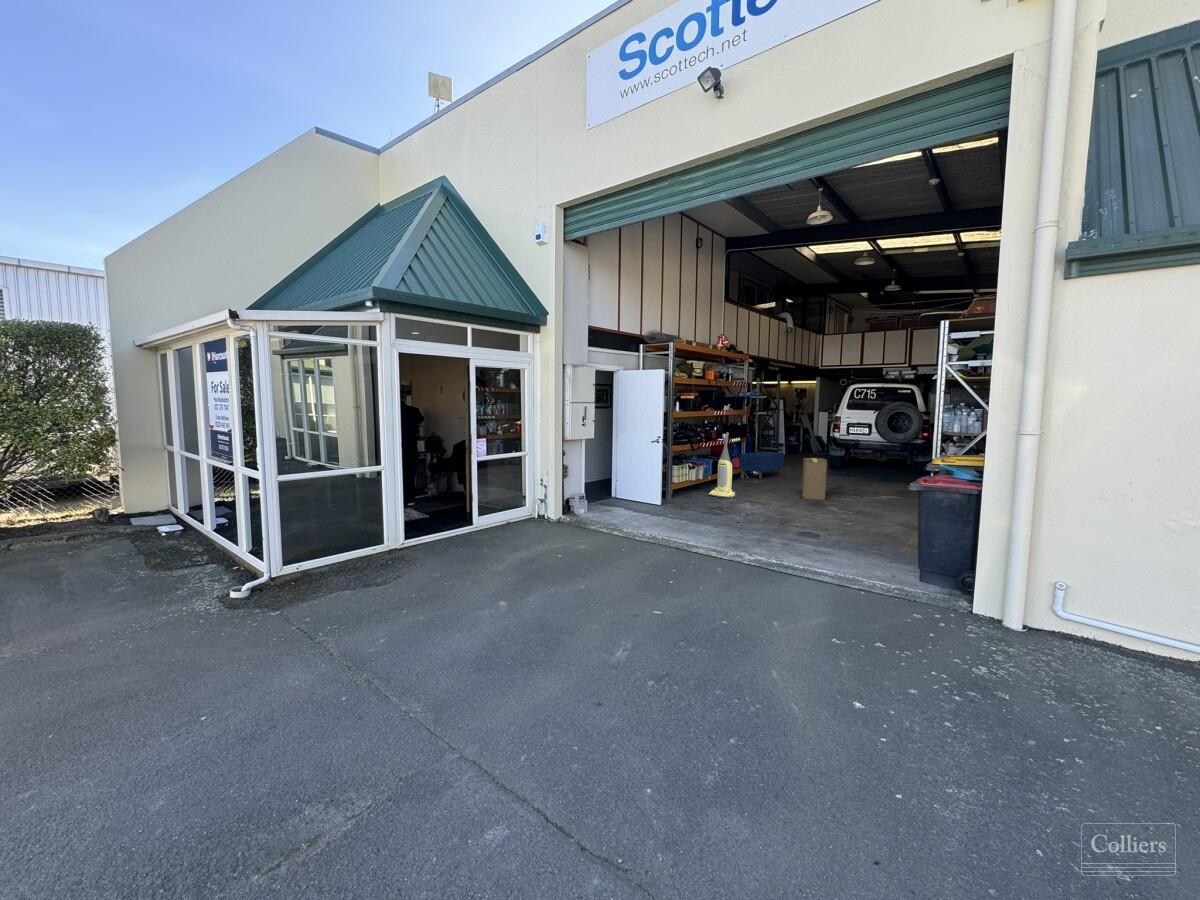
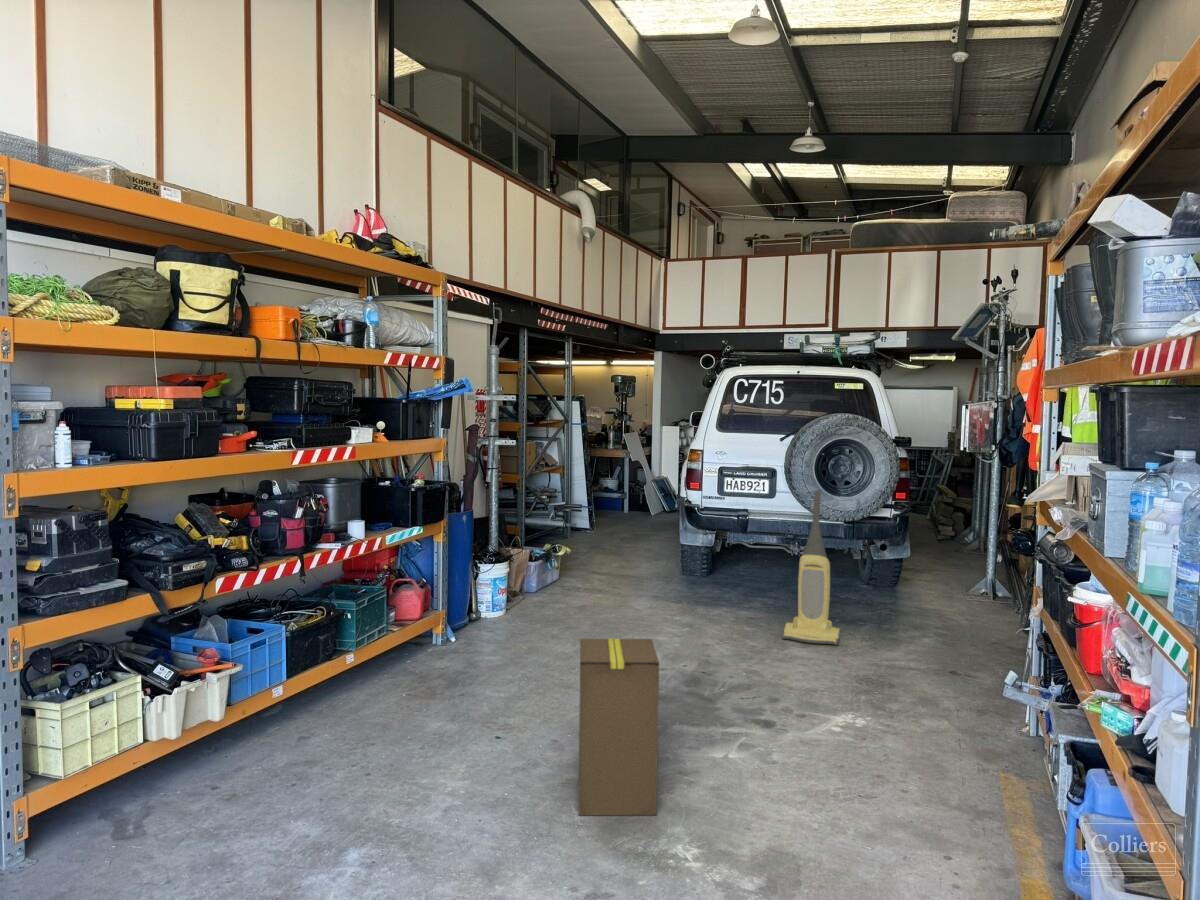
vacuum cleaner: present [709,432,735,498] -> present [782,491,840,645]
bench: present [740,451,784,480] -> none [422,552,561,659]

